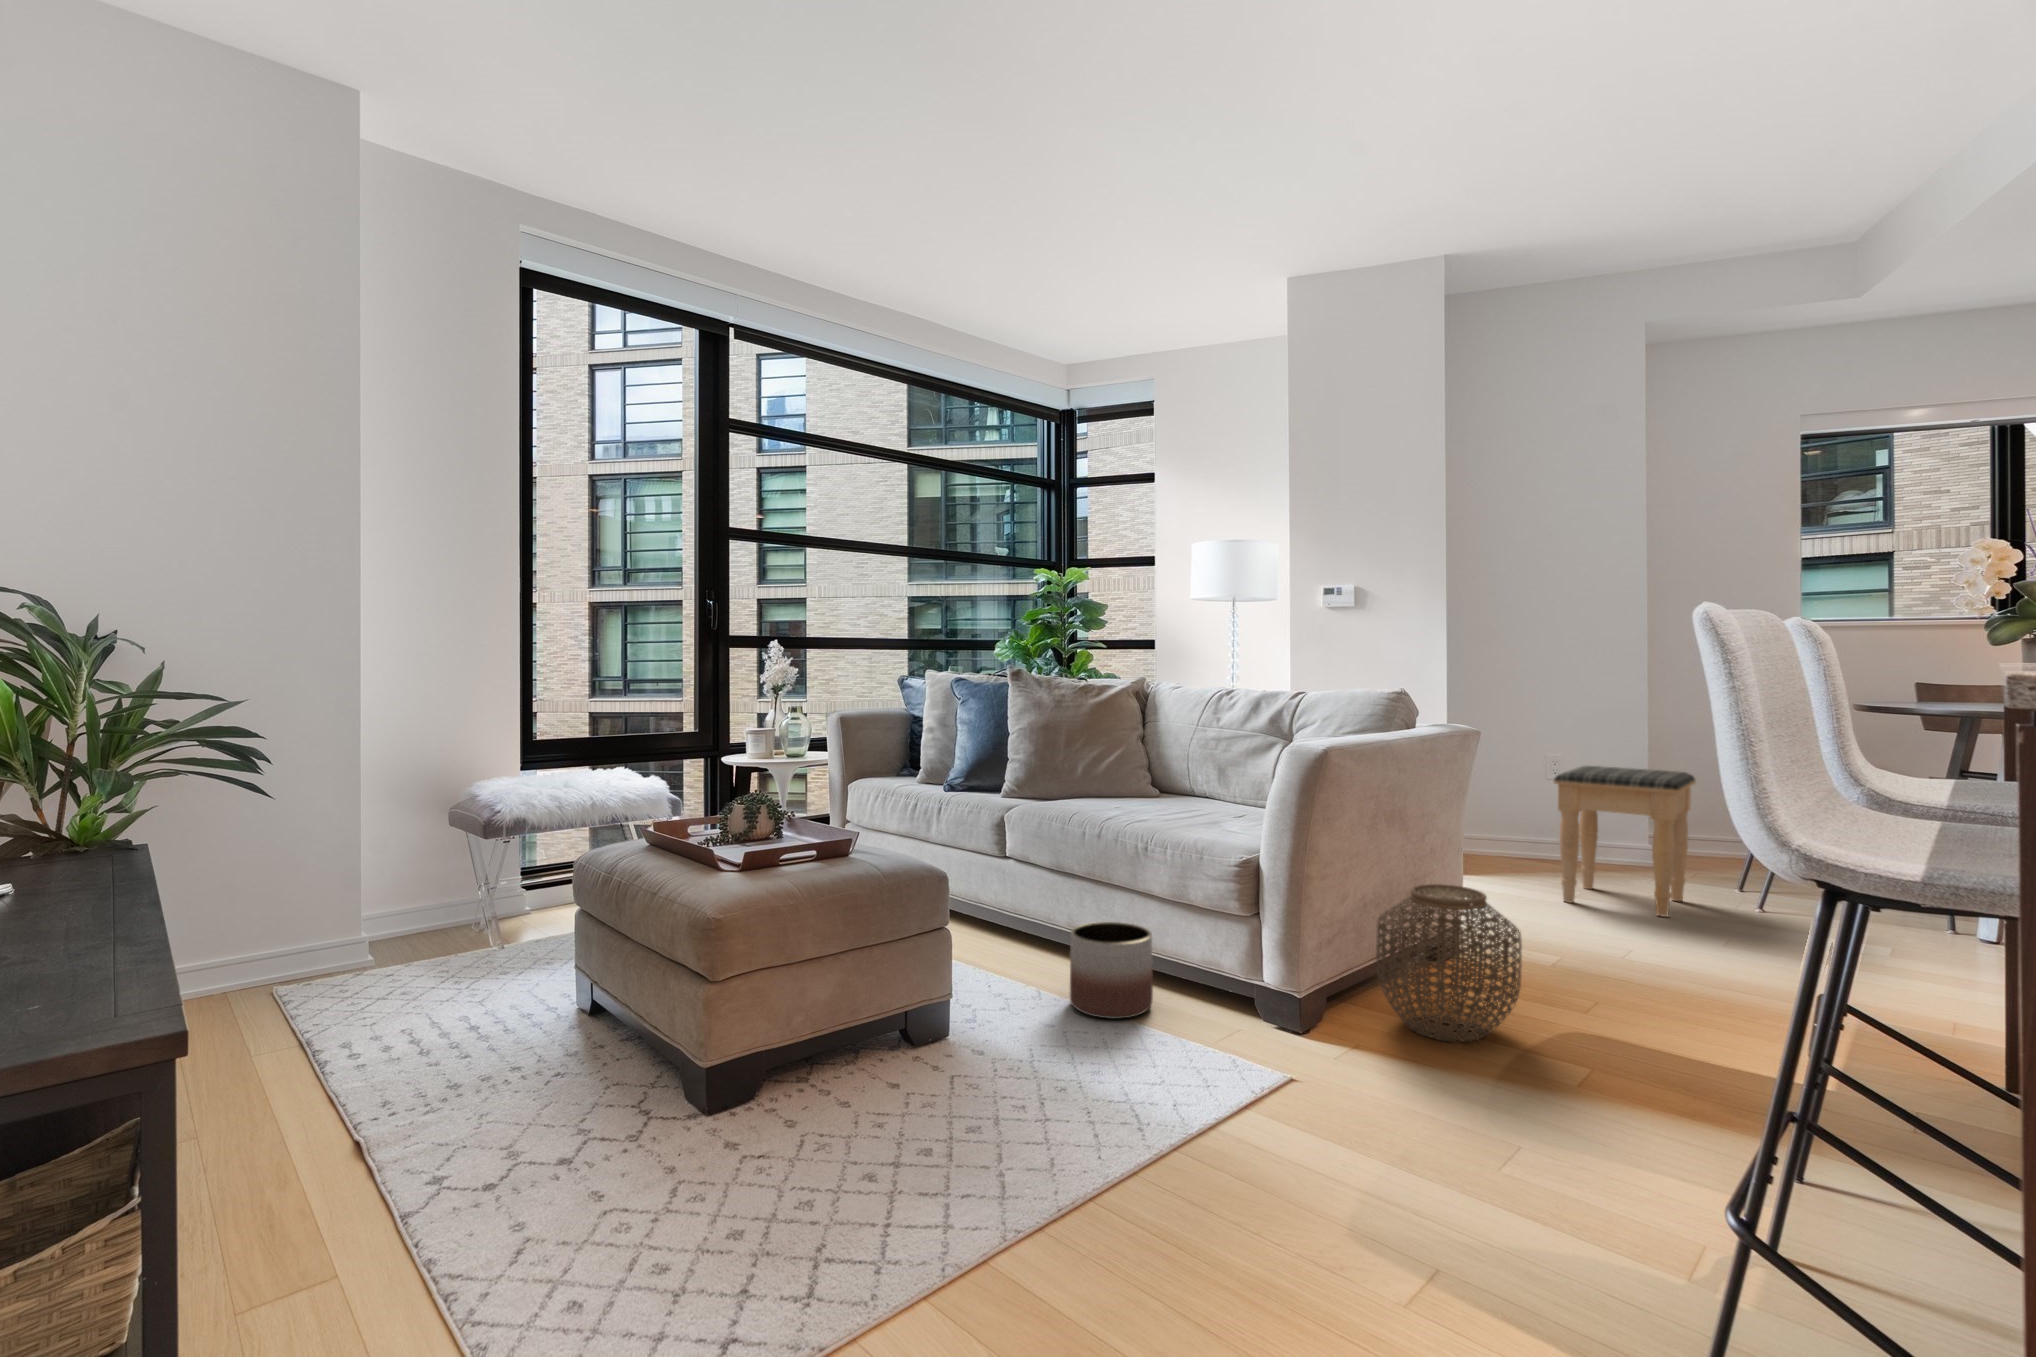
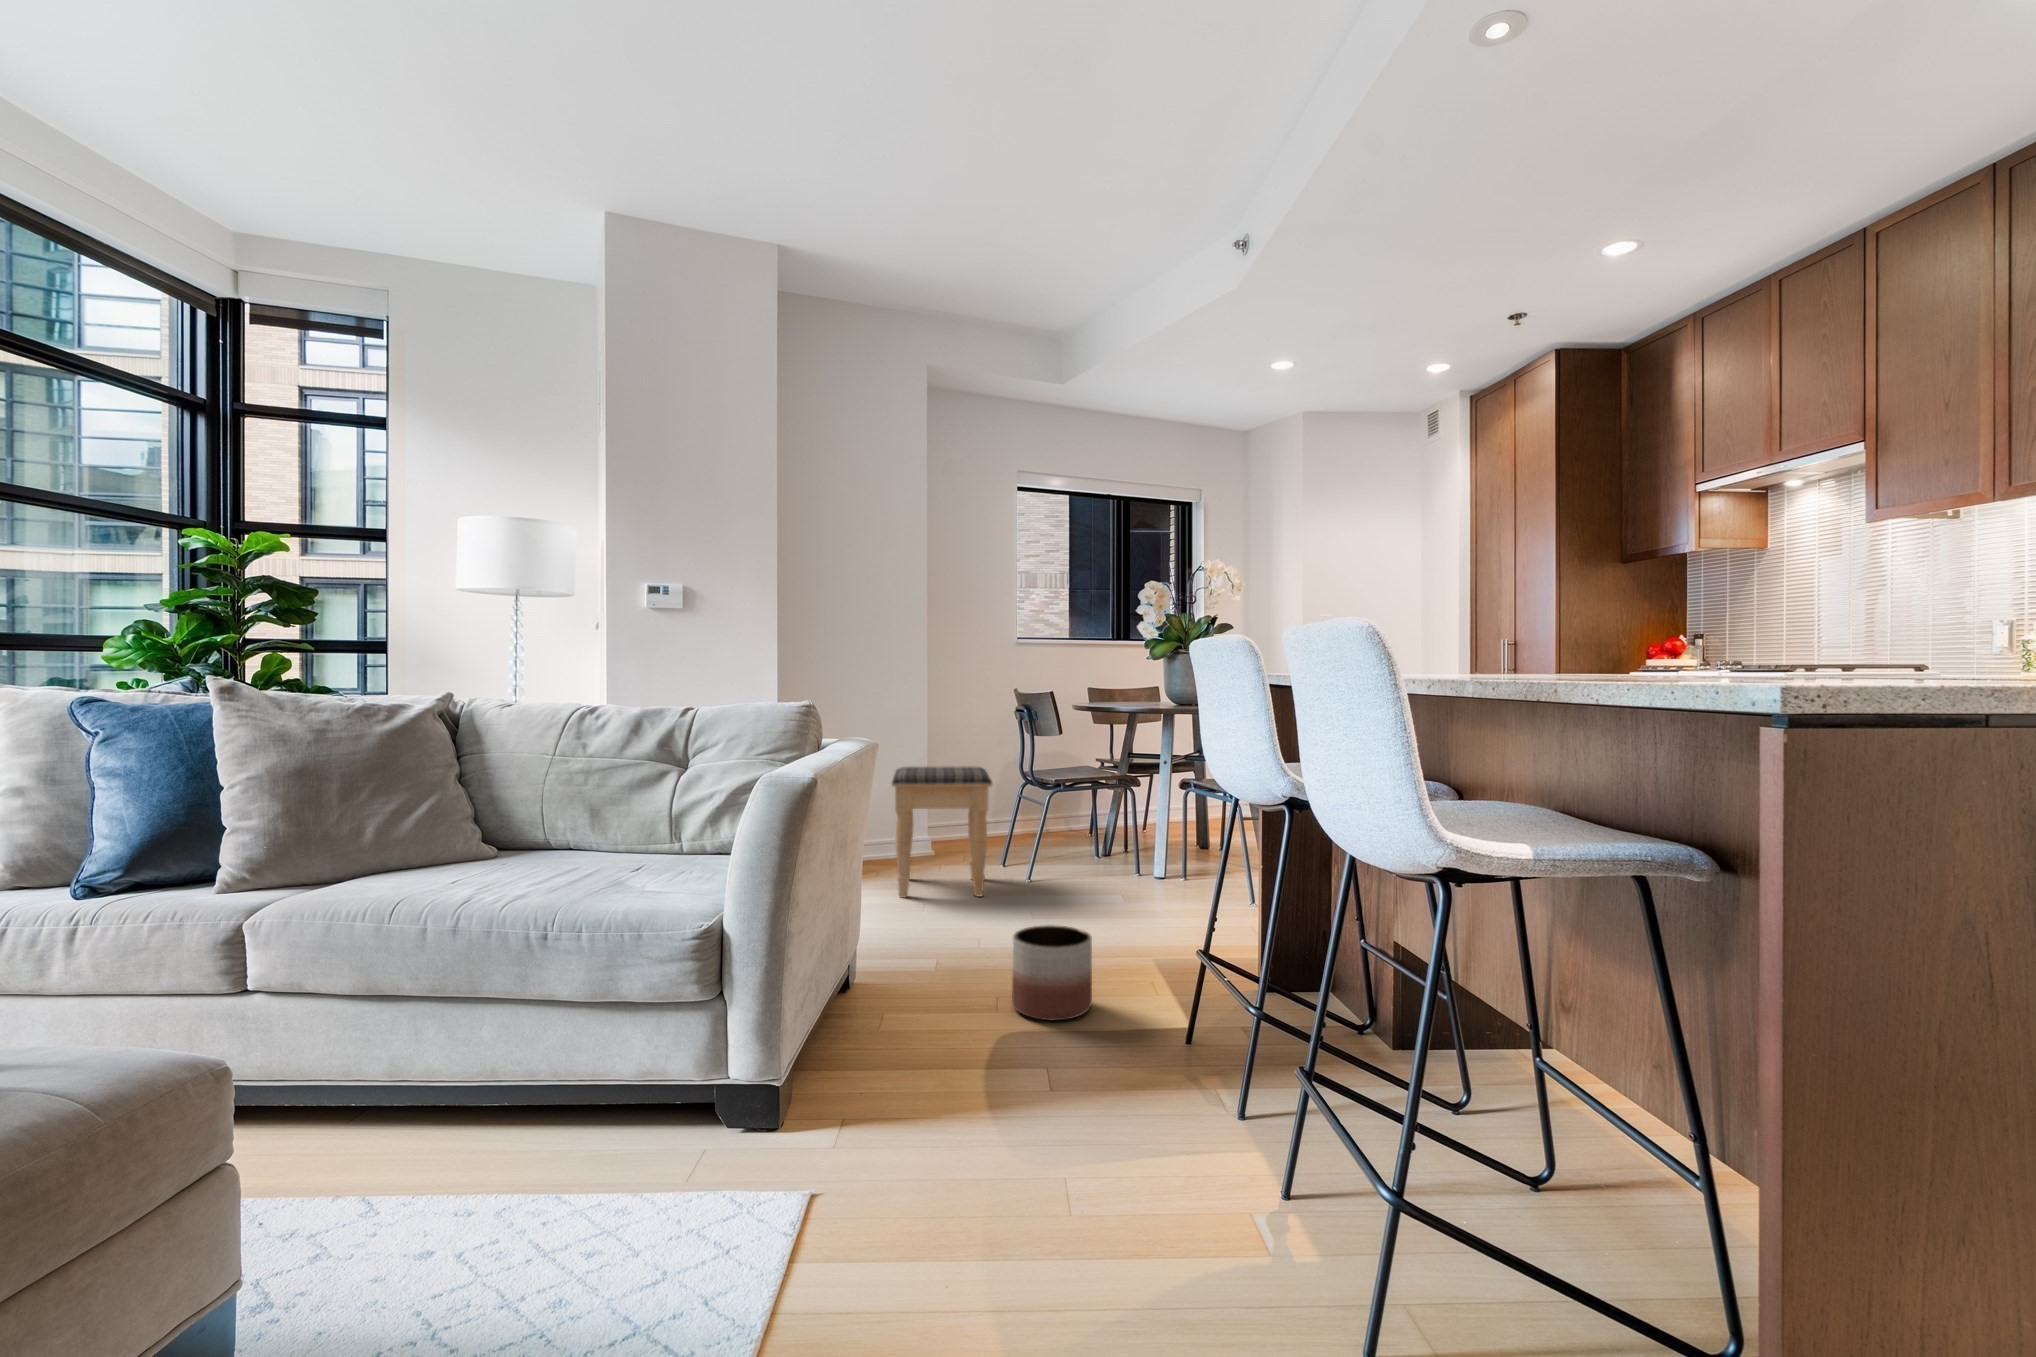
woven basket: present [1376,884,1522,1042] -> none [855,914,1004,1094]
planter: present [1070,922,1153,1019] -> present [1012,925,1092,1021]

